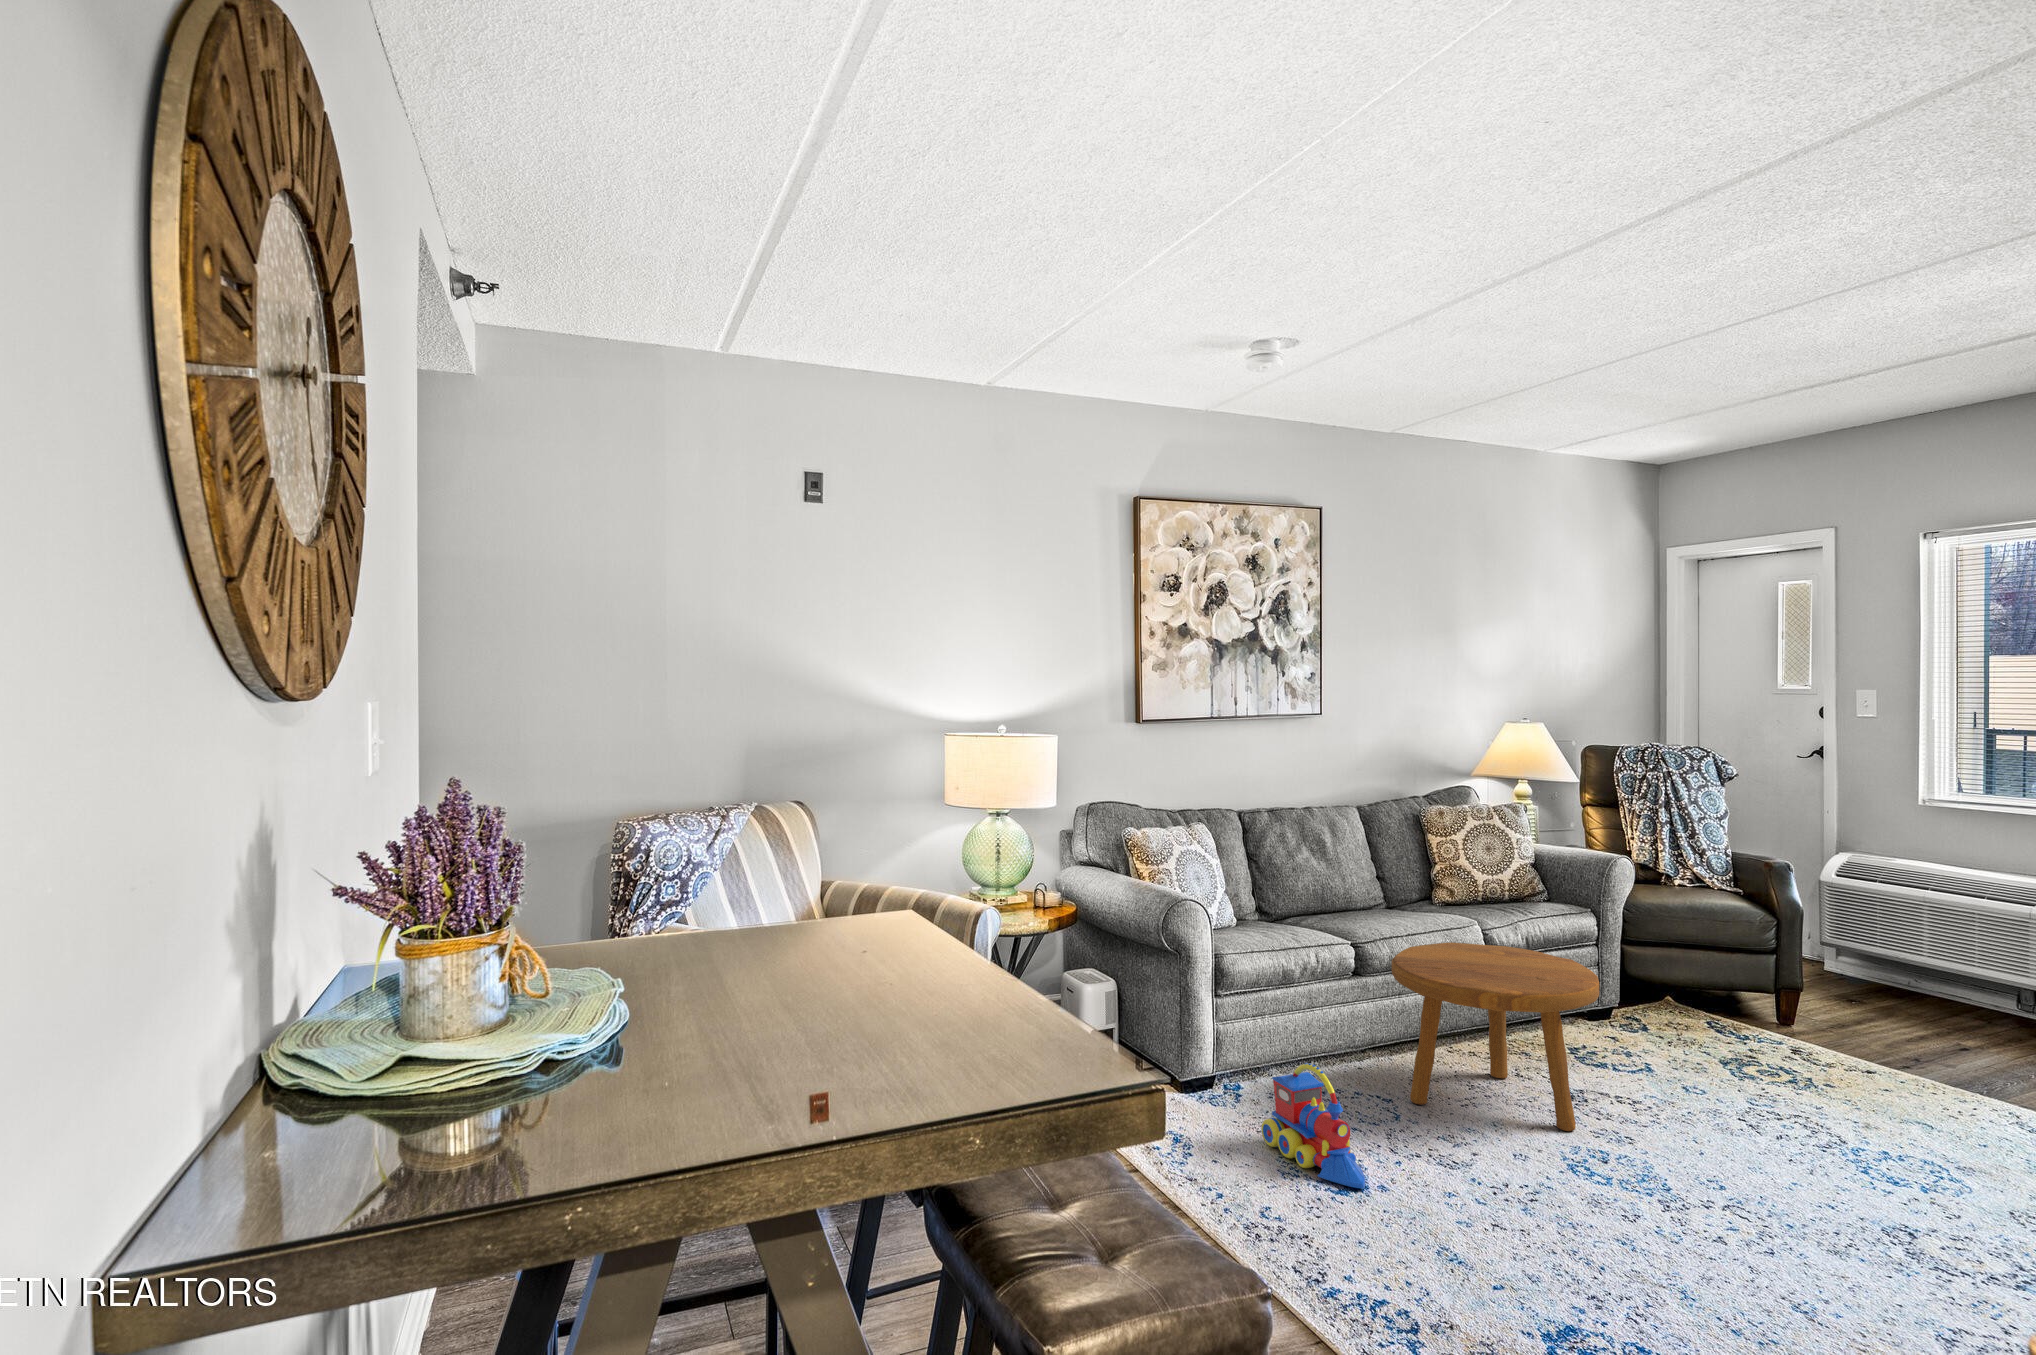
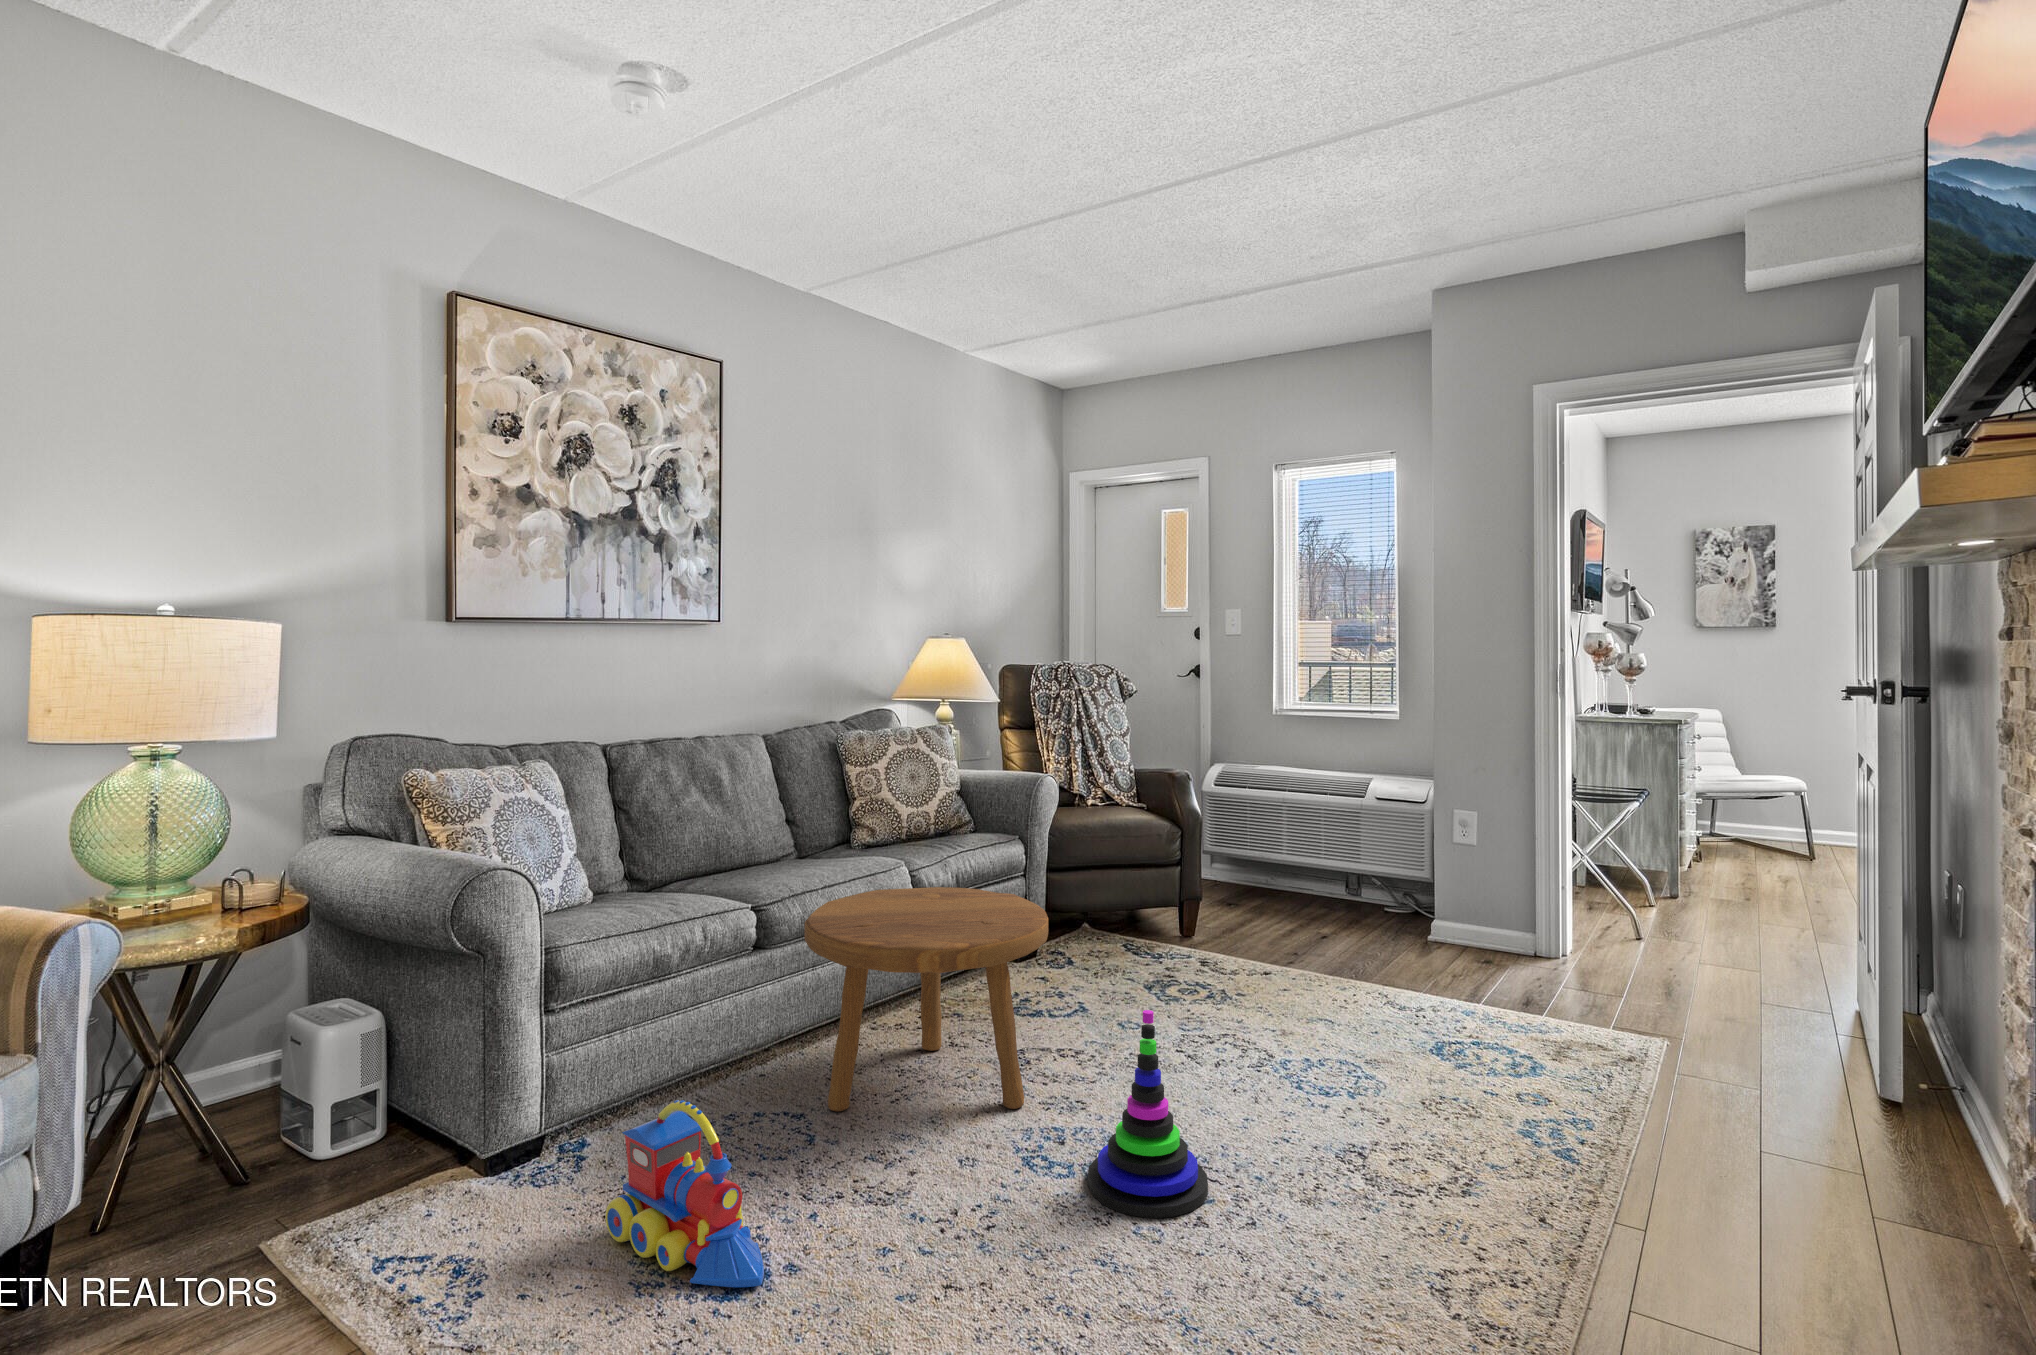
stacking toy: none [1621,1064,1732,1227] -> present [1088,1010,1208,1218]

